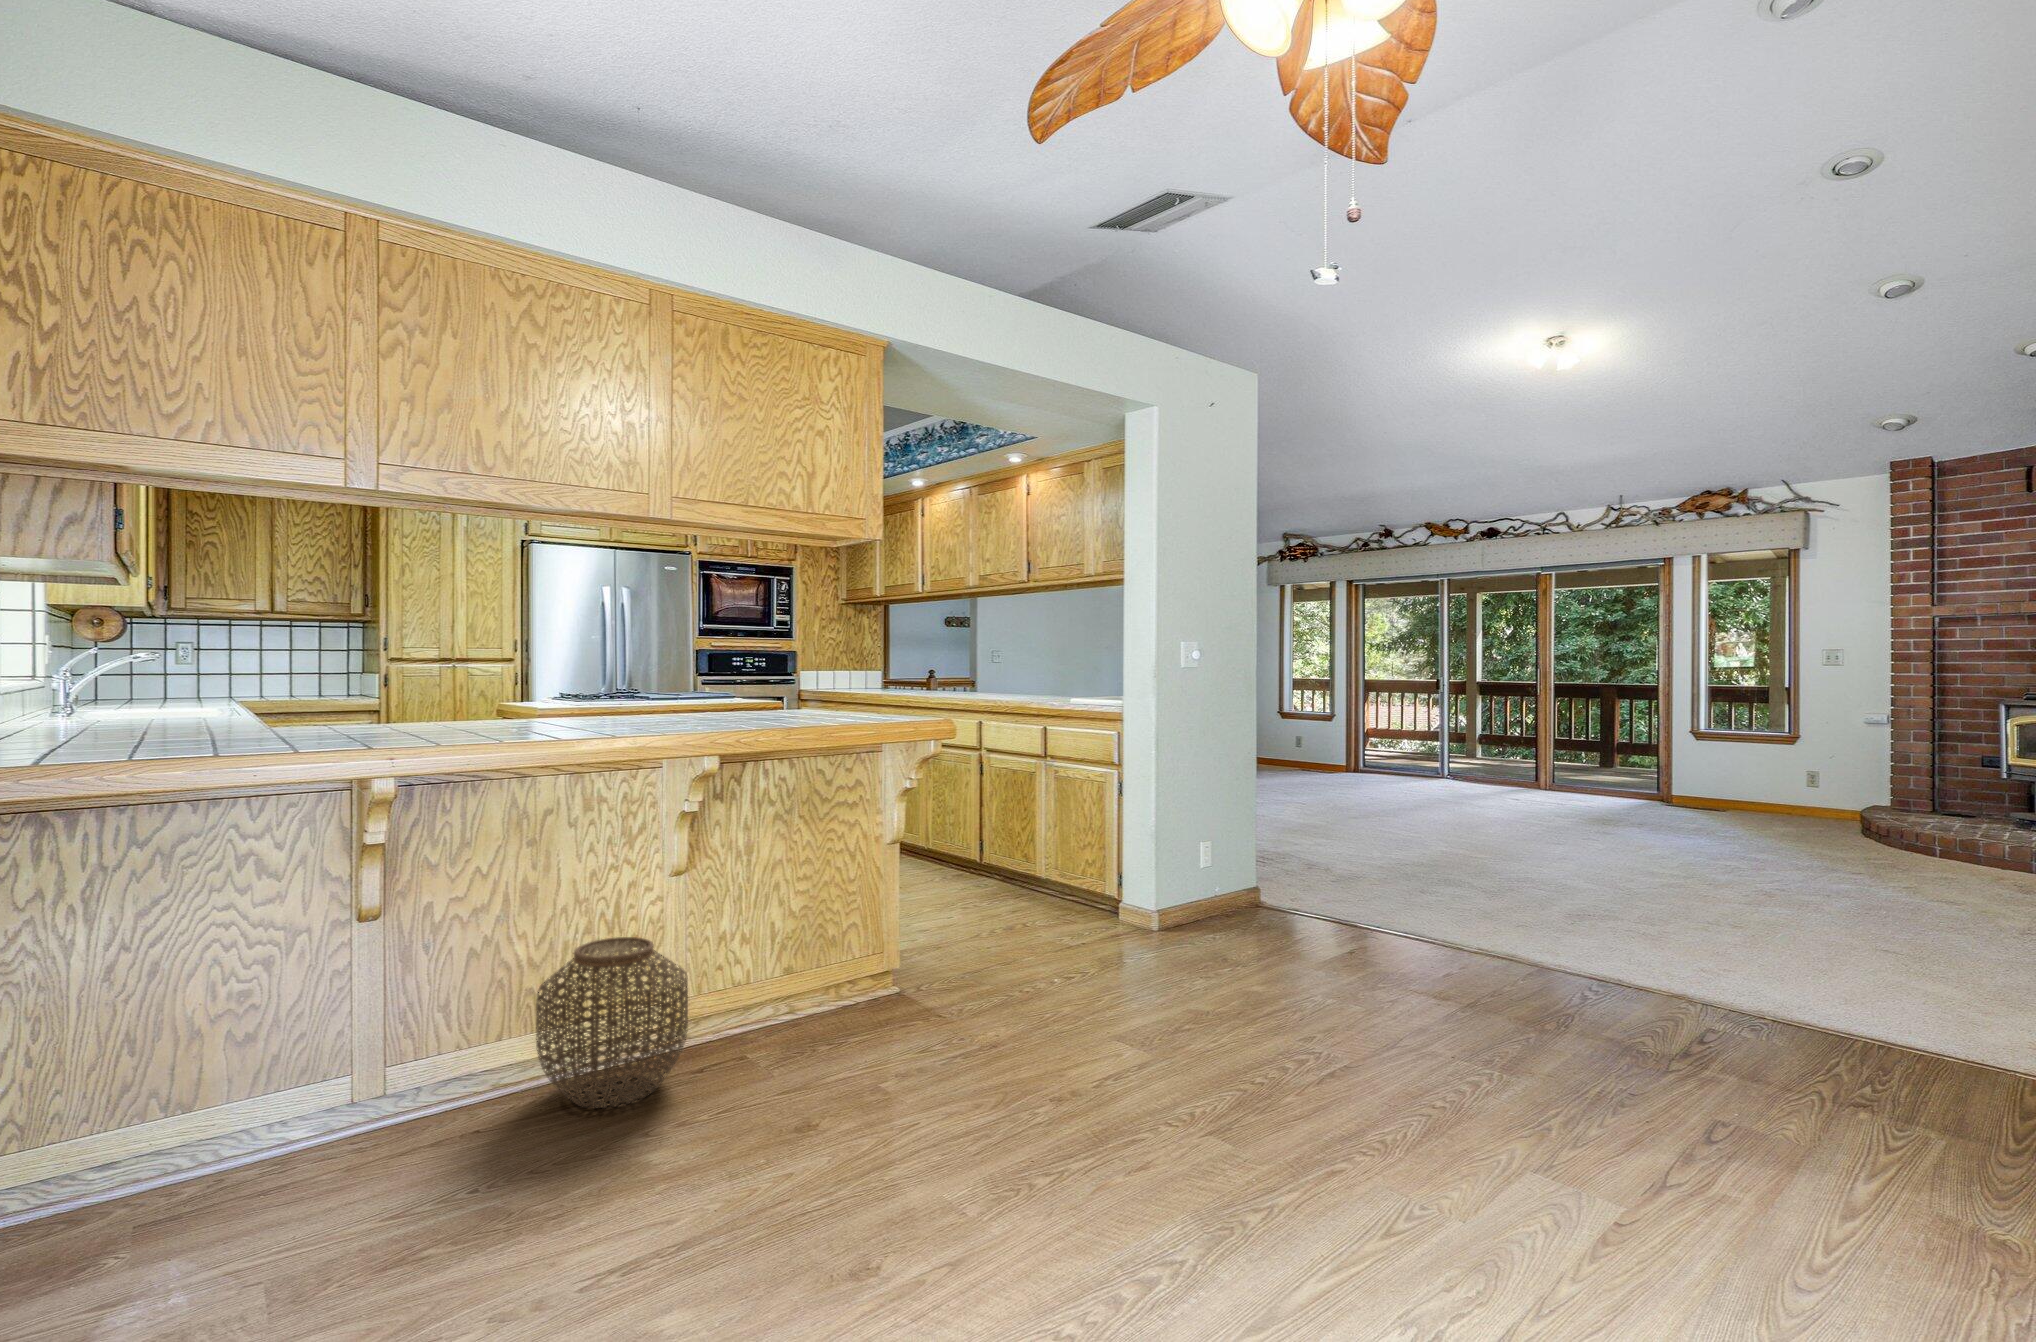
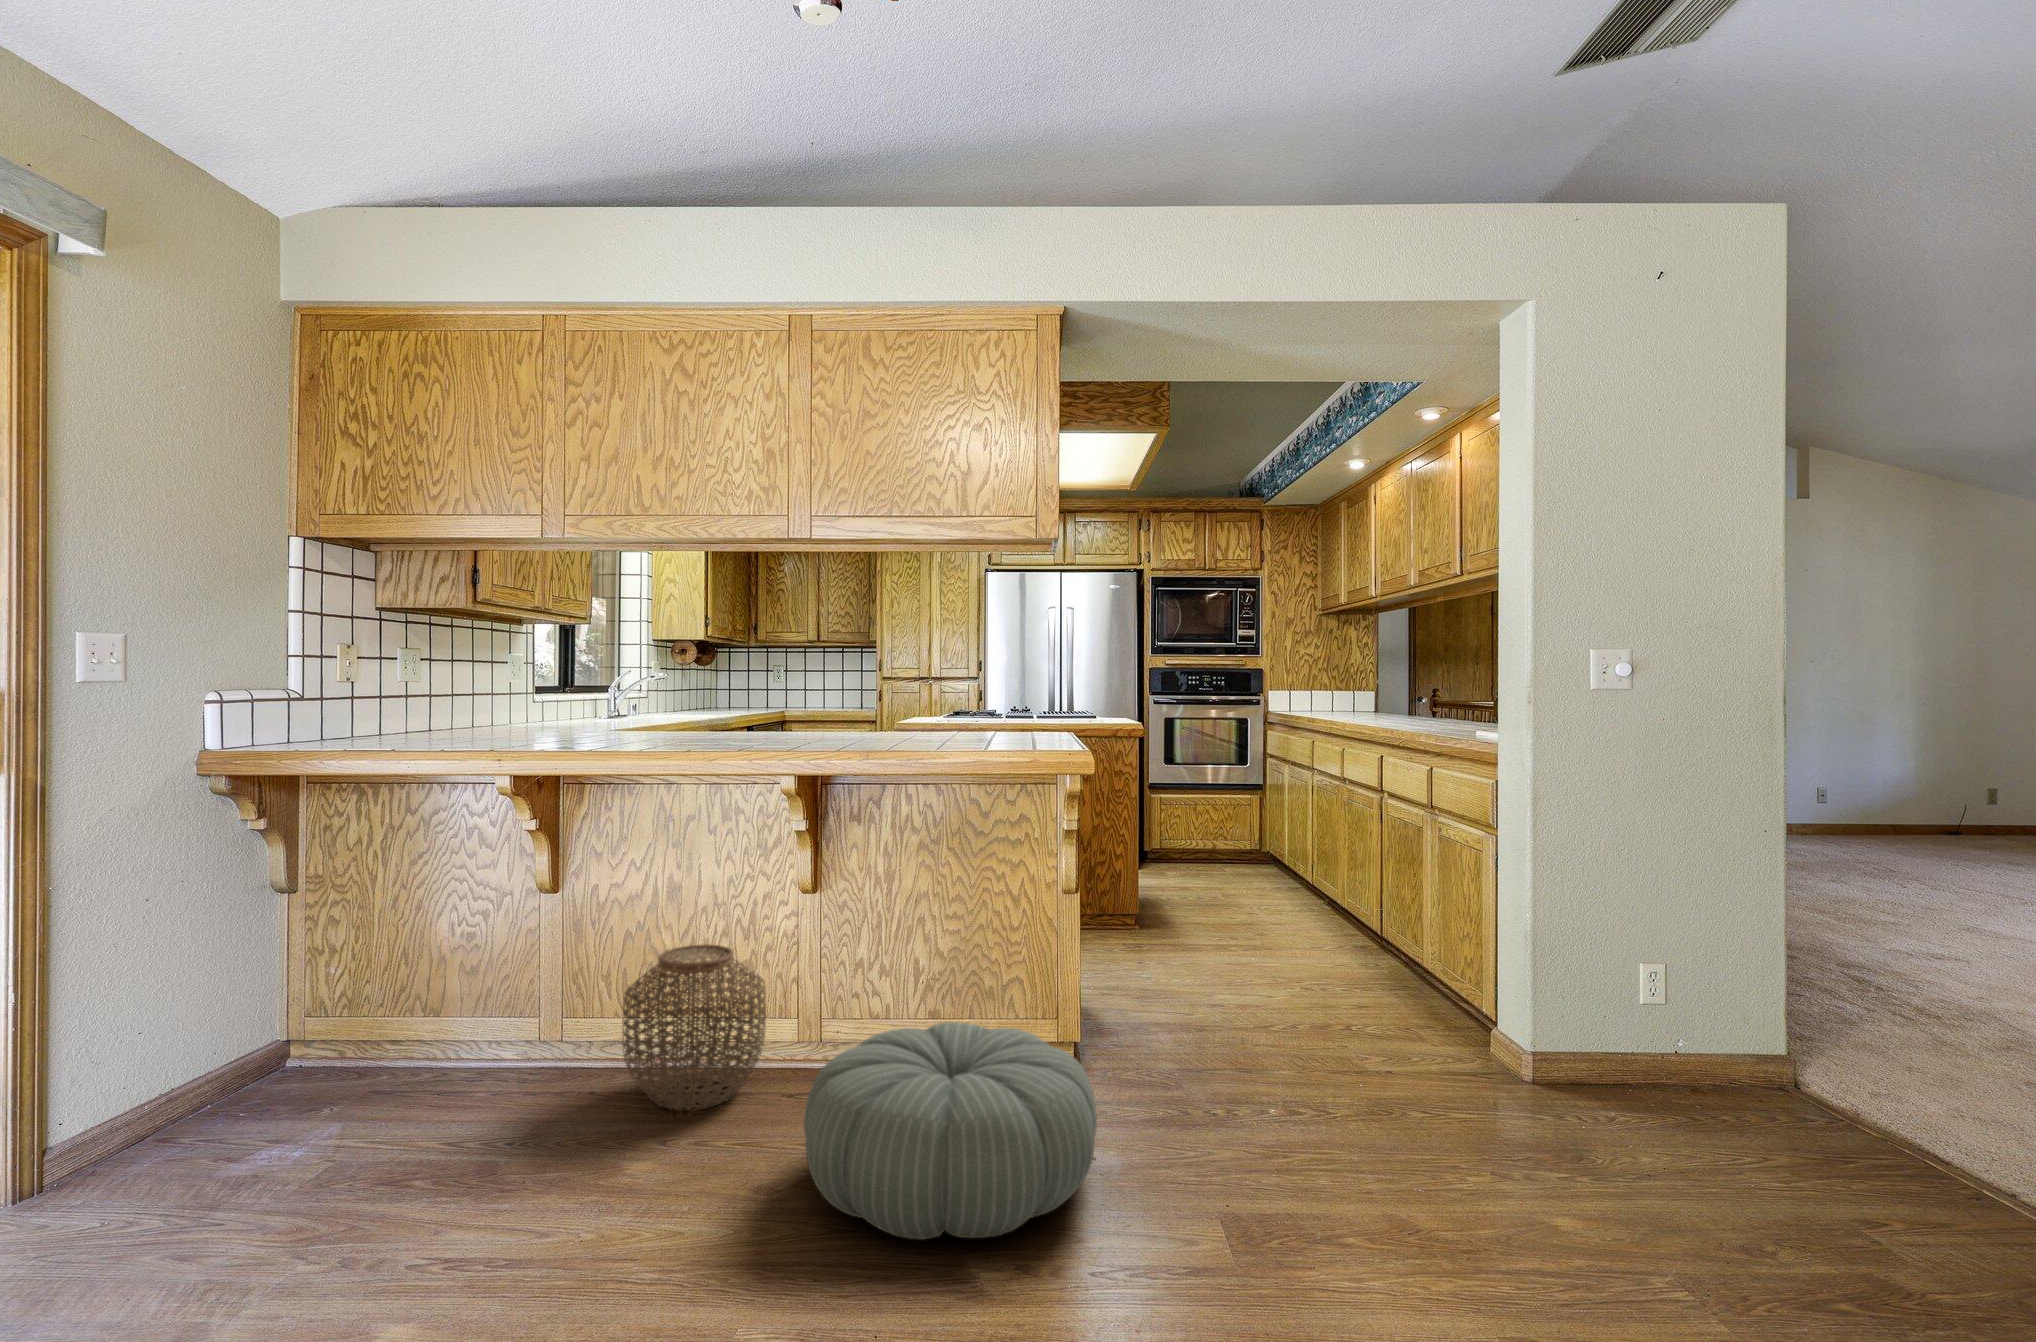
pouf: none [819,949,1059,1110] -> present [804,1022,1097,1240]

